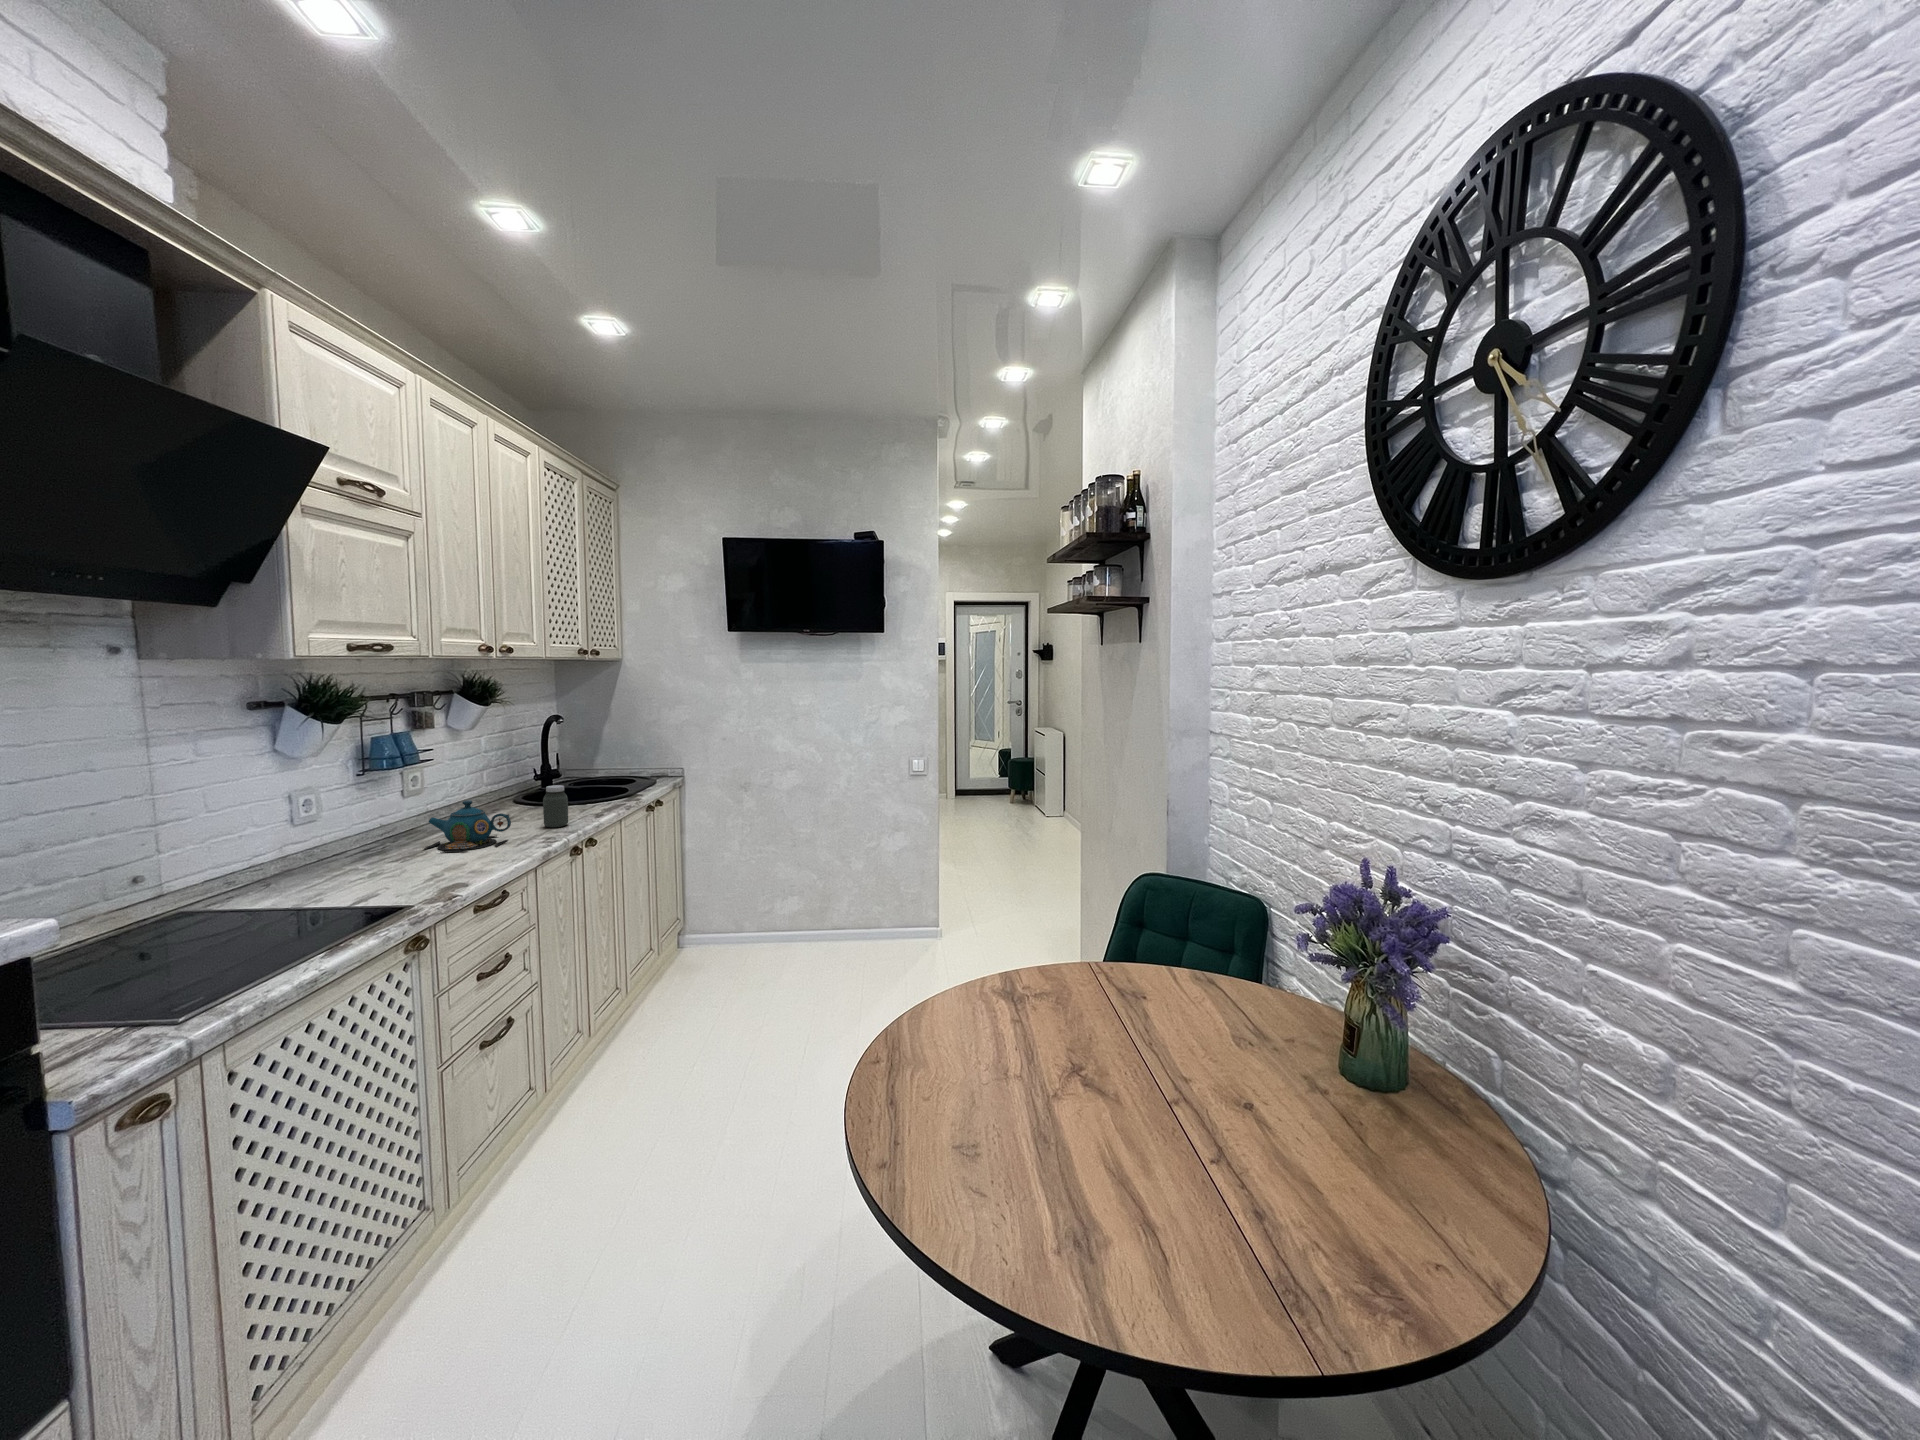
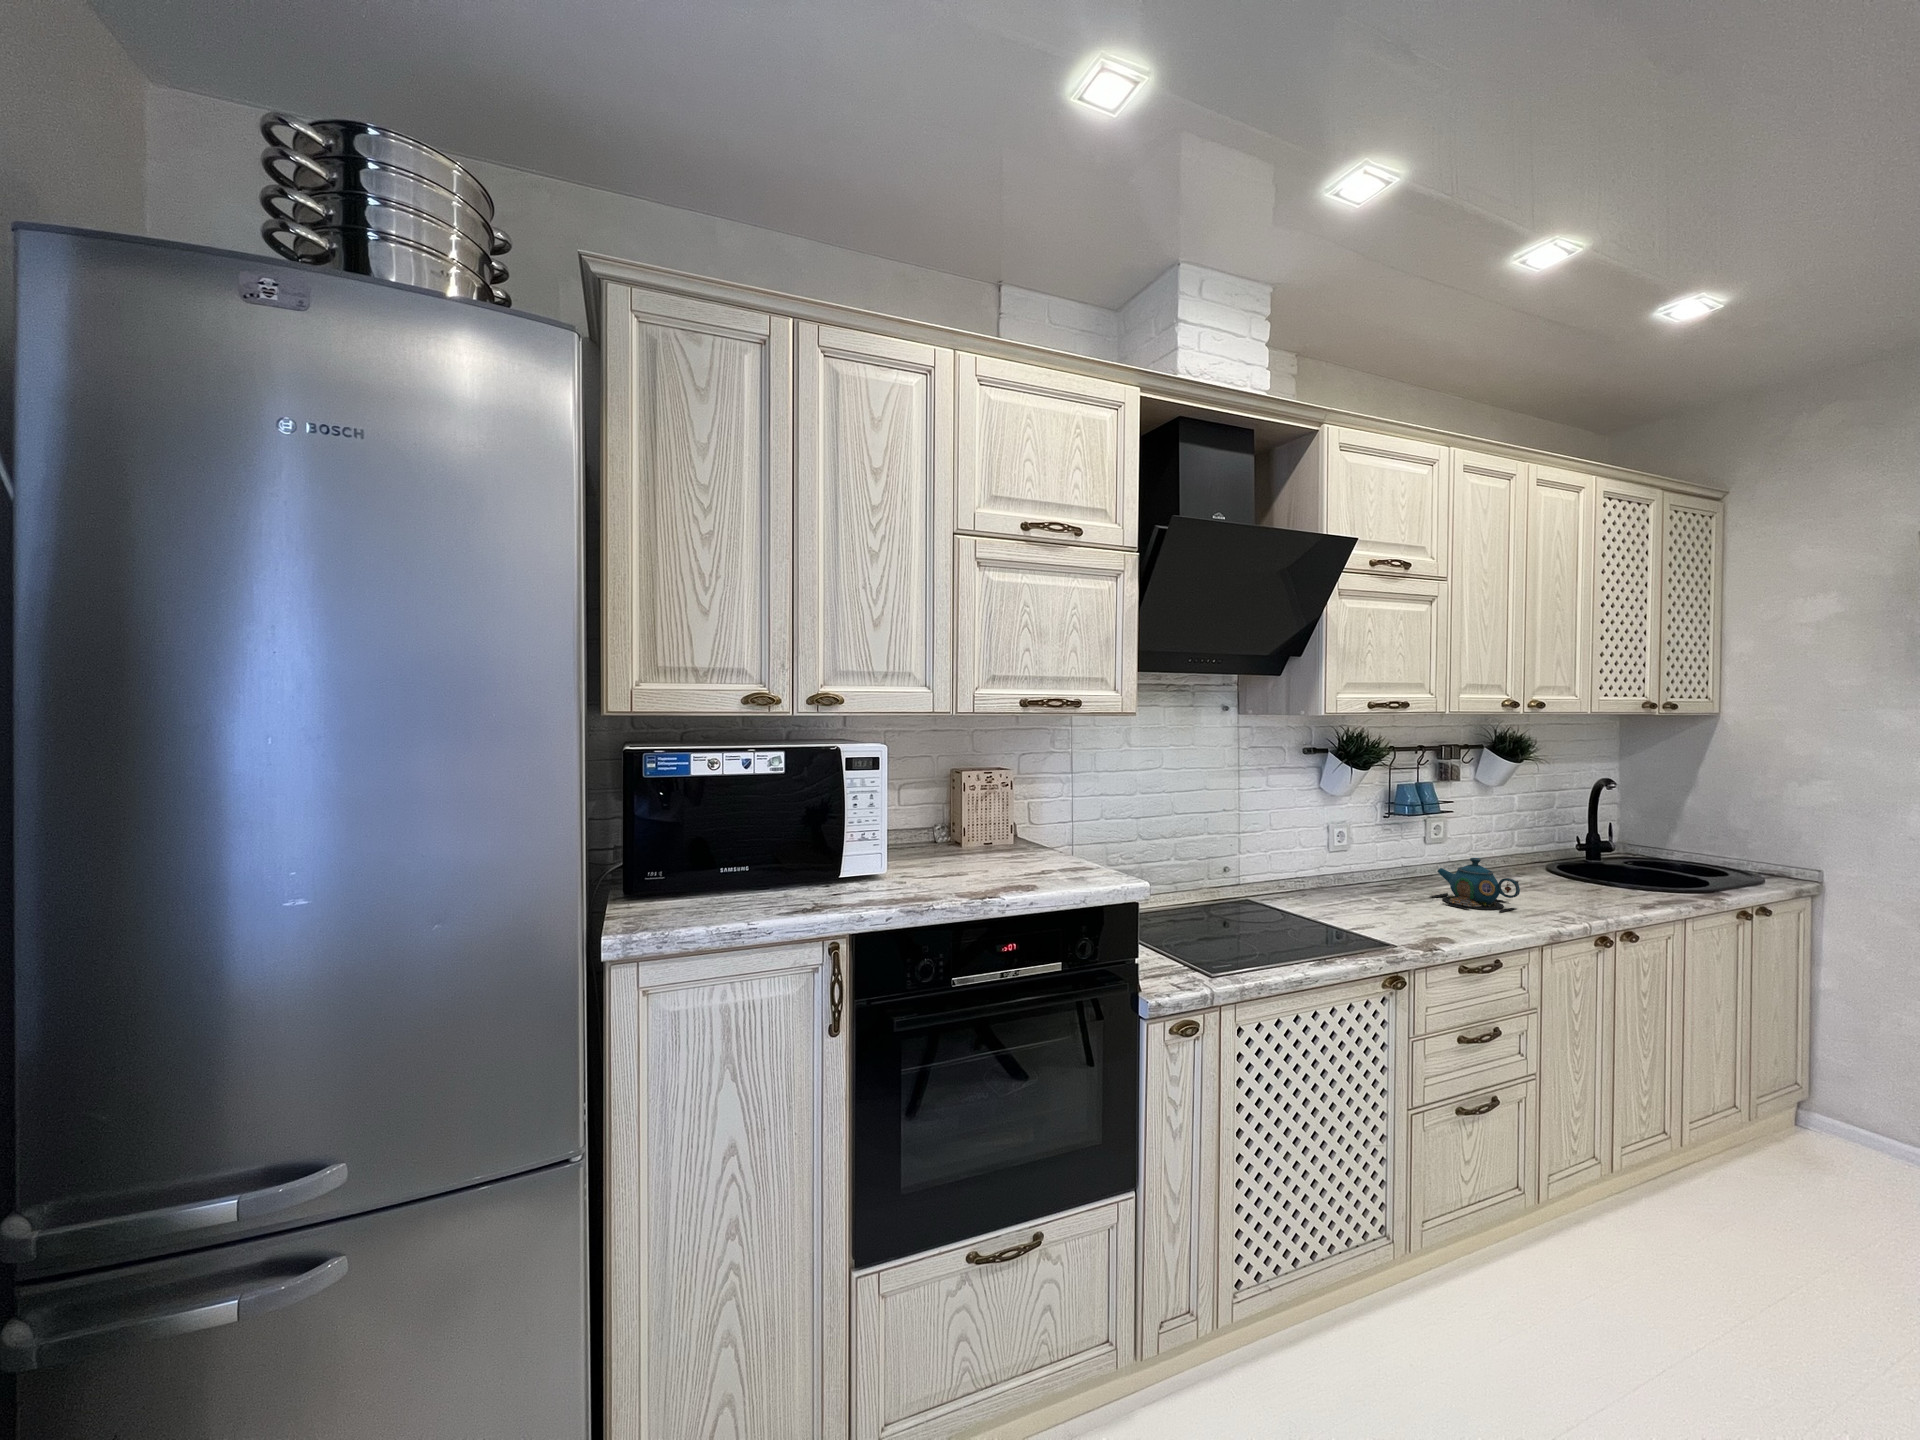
jar: present [543,785,568,827] -> none [1566,859,1599,909]

